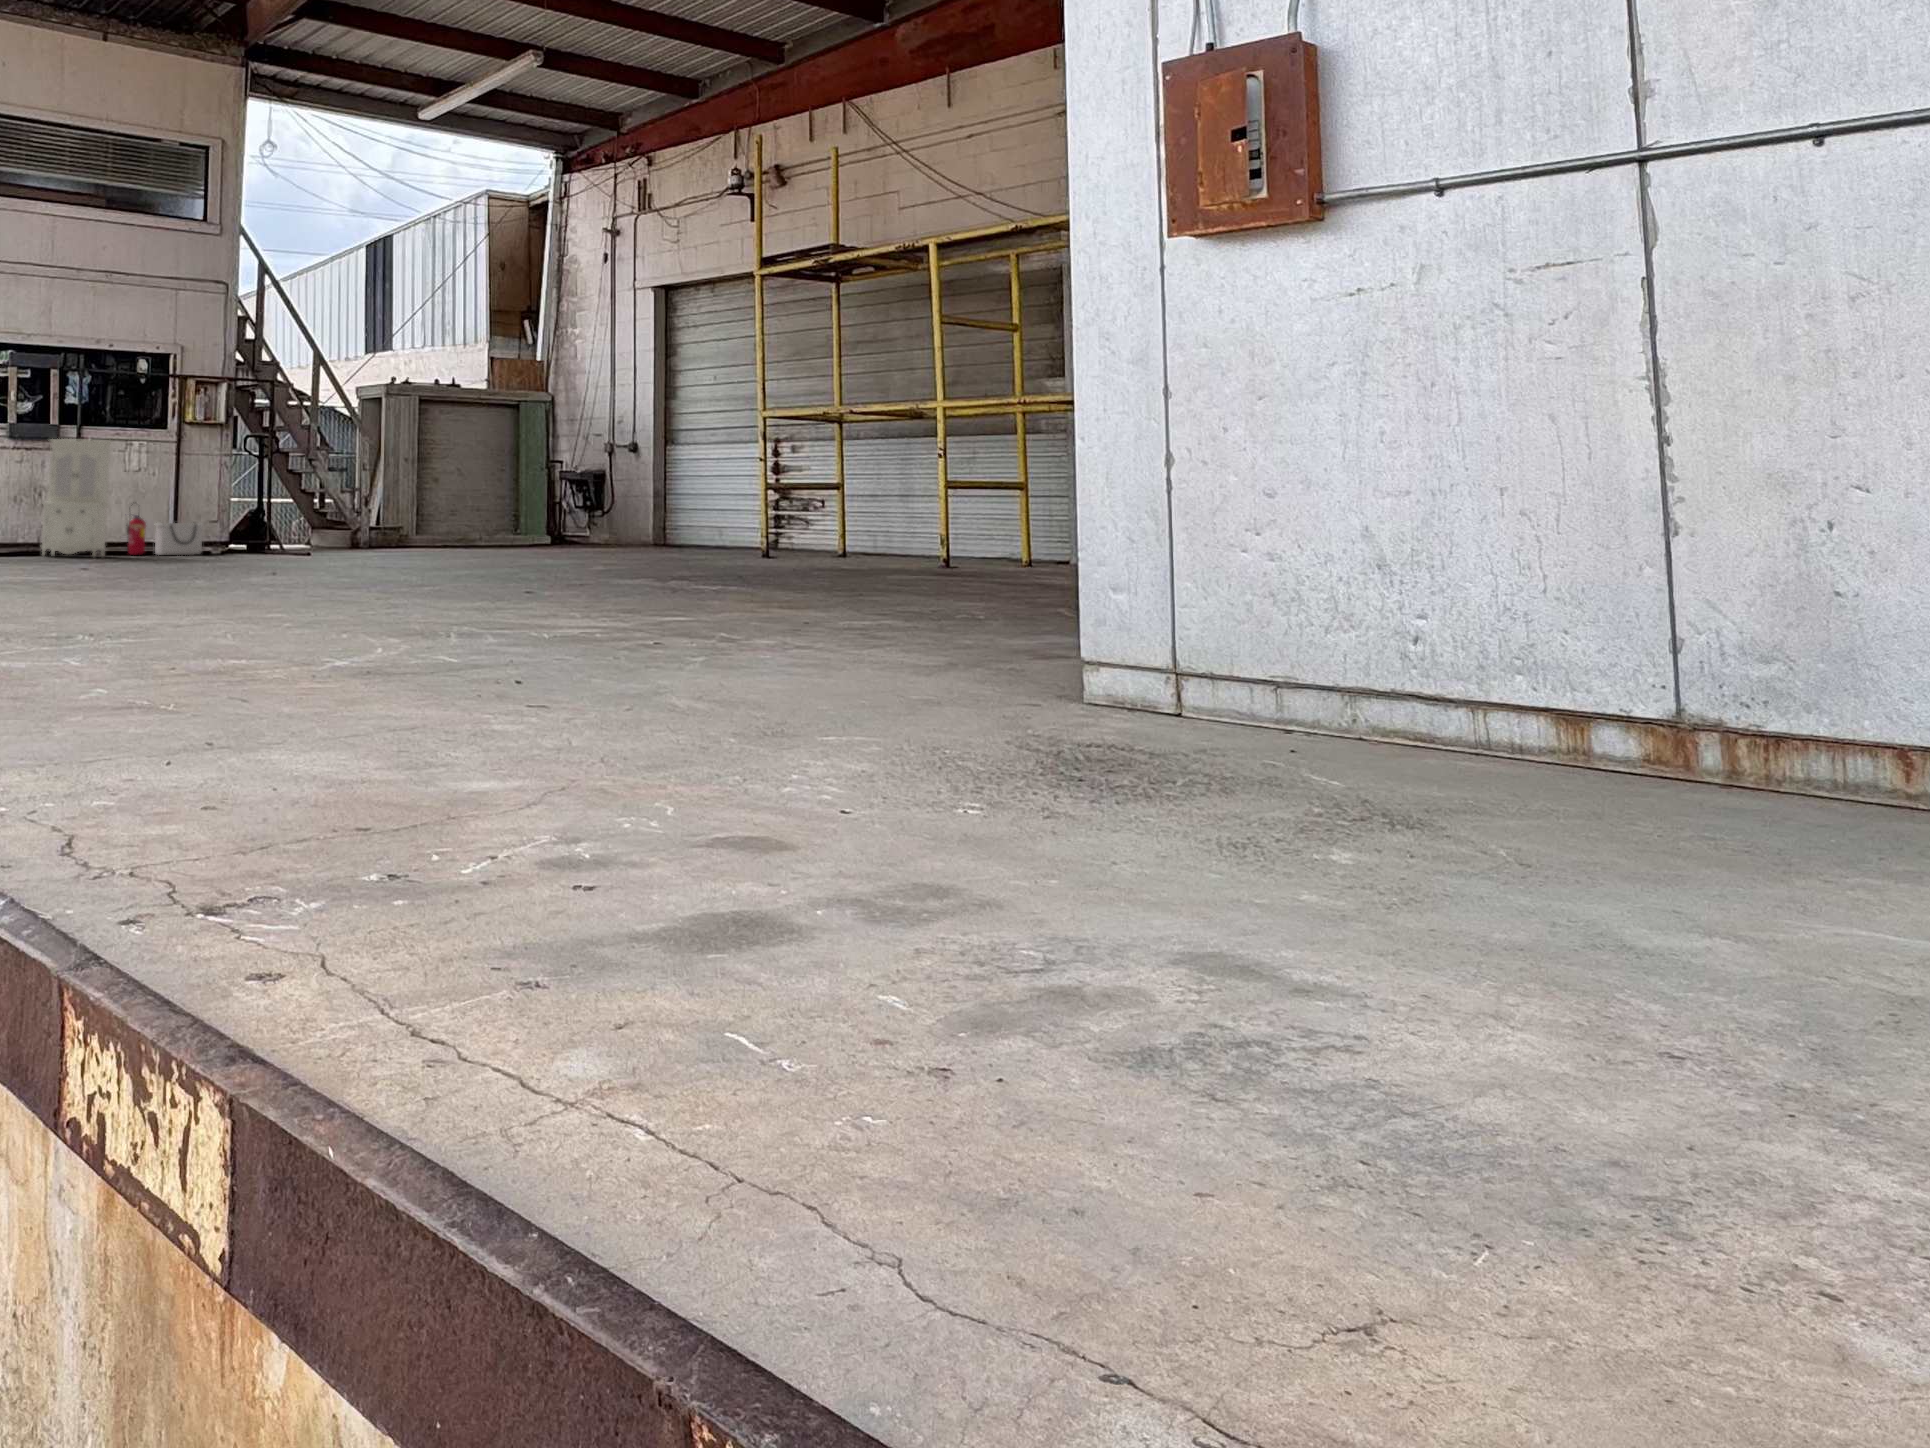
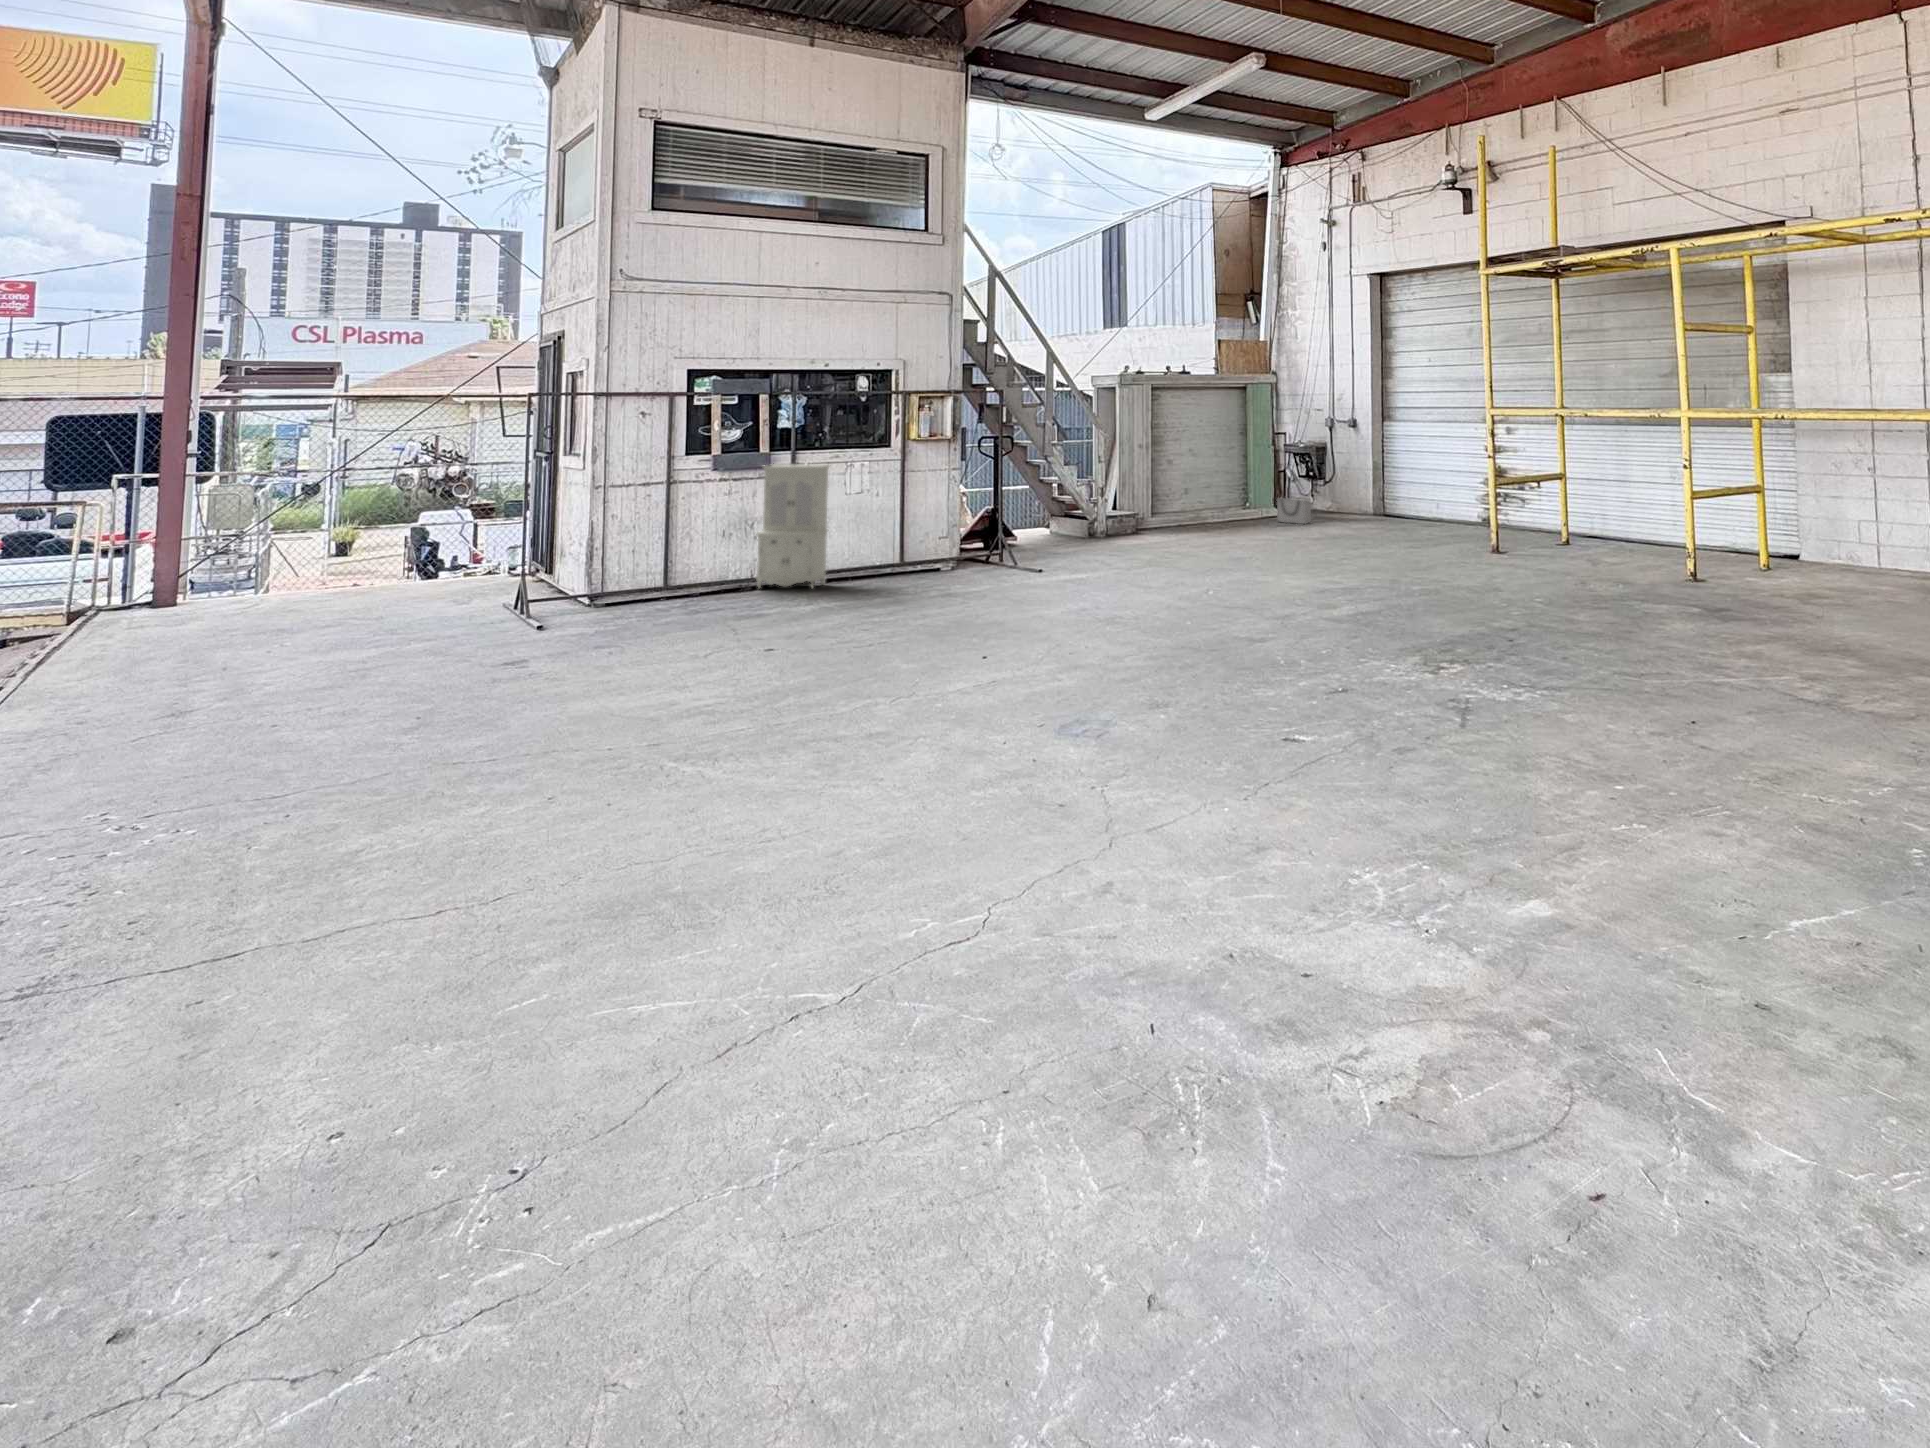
fire extinguisher: present [127,515,146,555] -> none [847,525,870,579]
storage bin: present [155,523,203,555] -> present [1277,498,1311,524]

